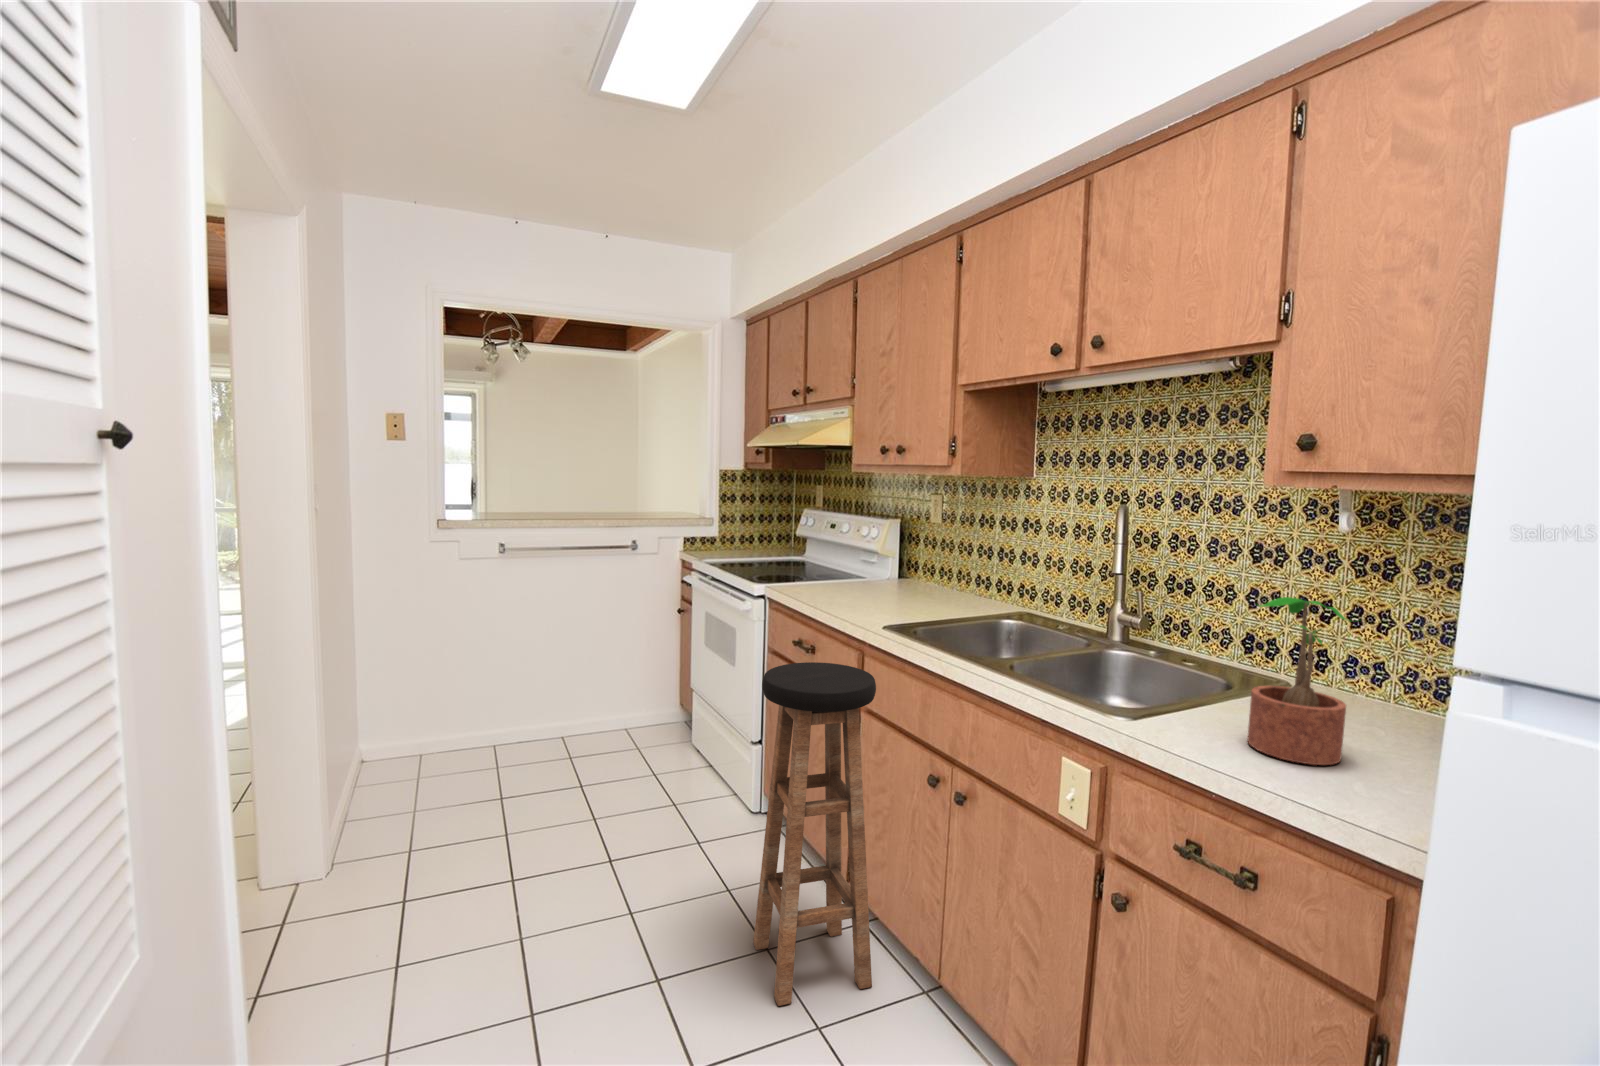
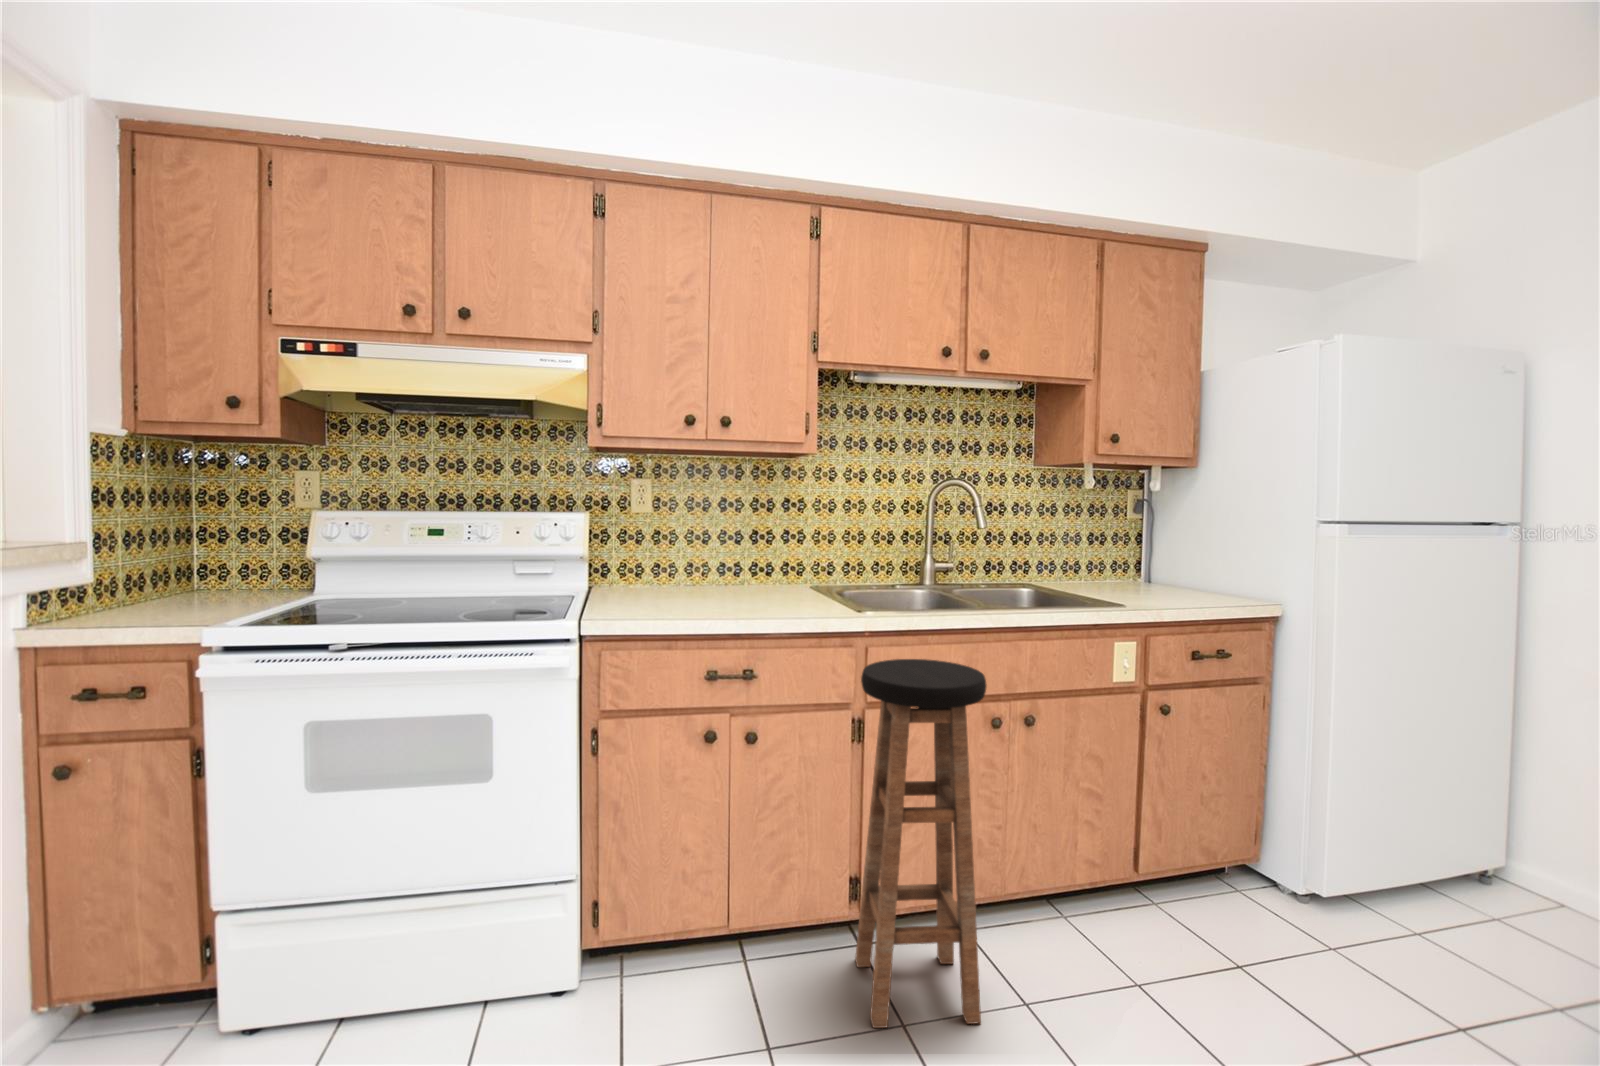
potted plant: present [1247,597,1346,765] -> none [1132,523,1185,605]

